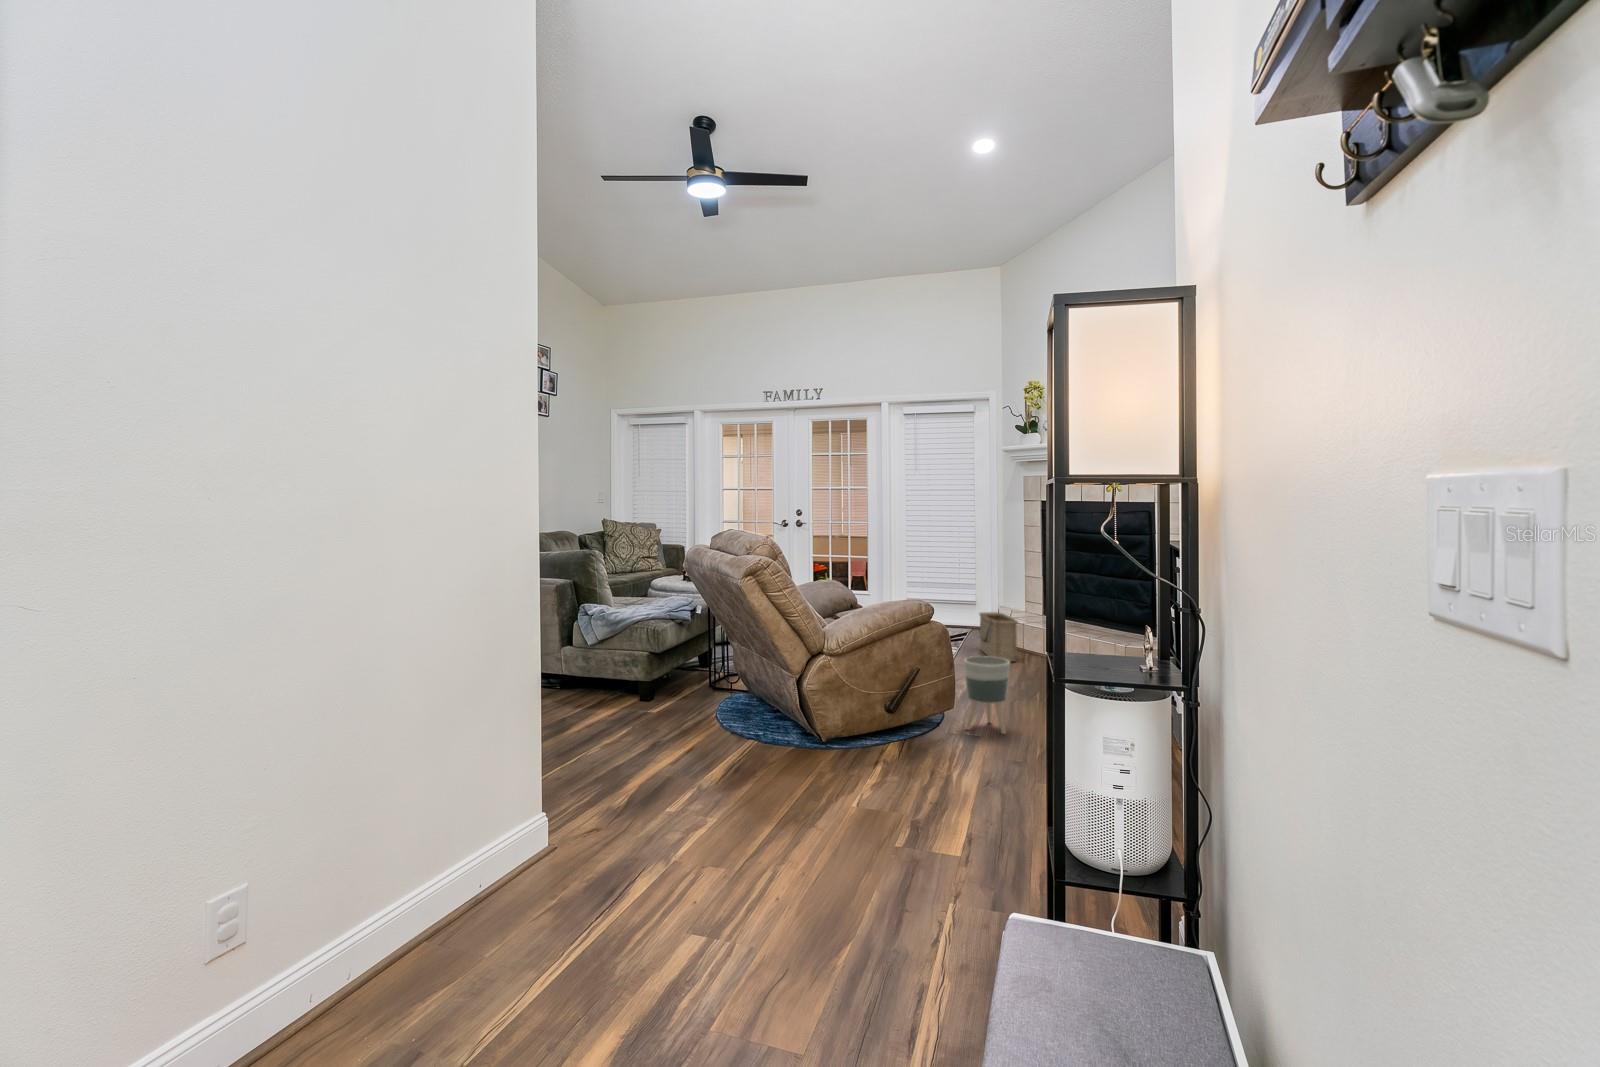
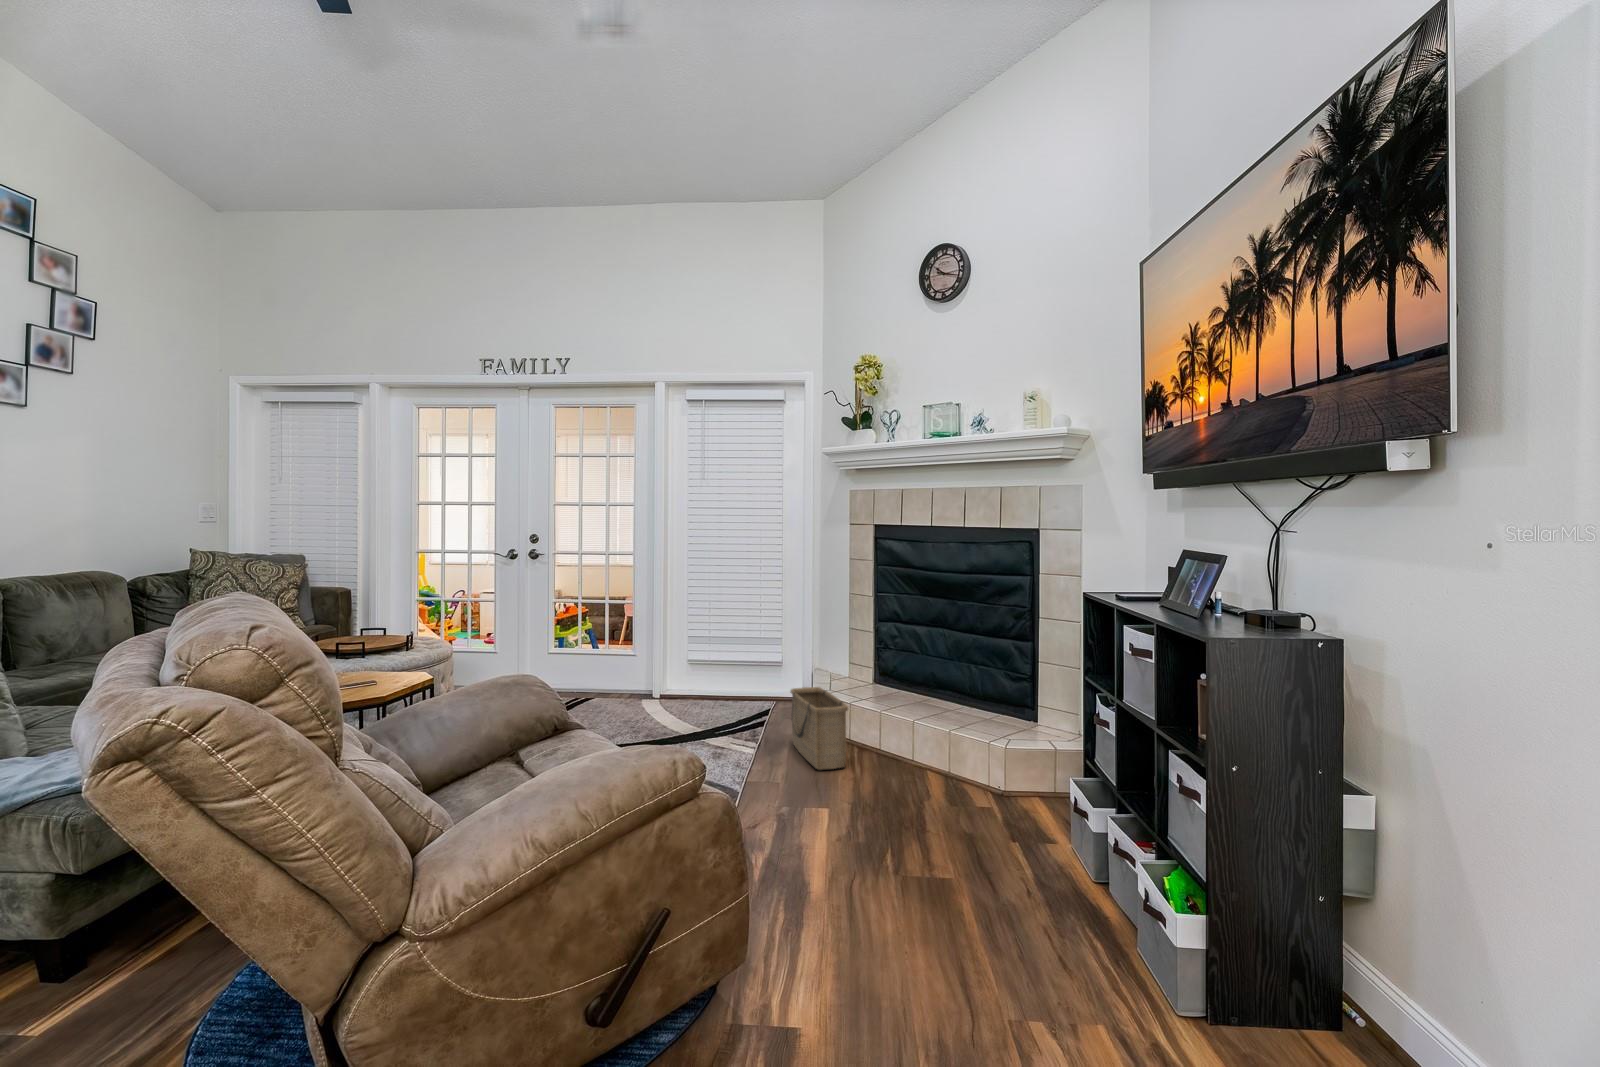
planter: present [964,656,1010,734] -> none [772,831,864,1008]

